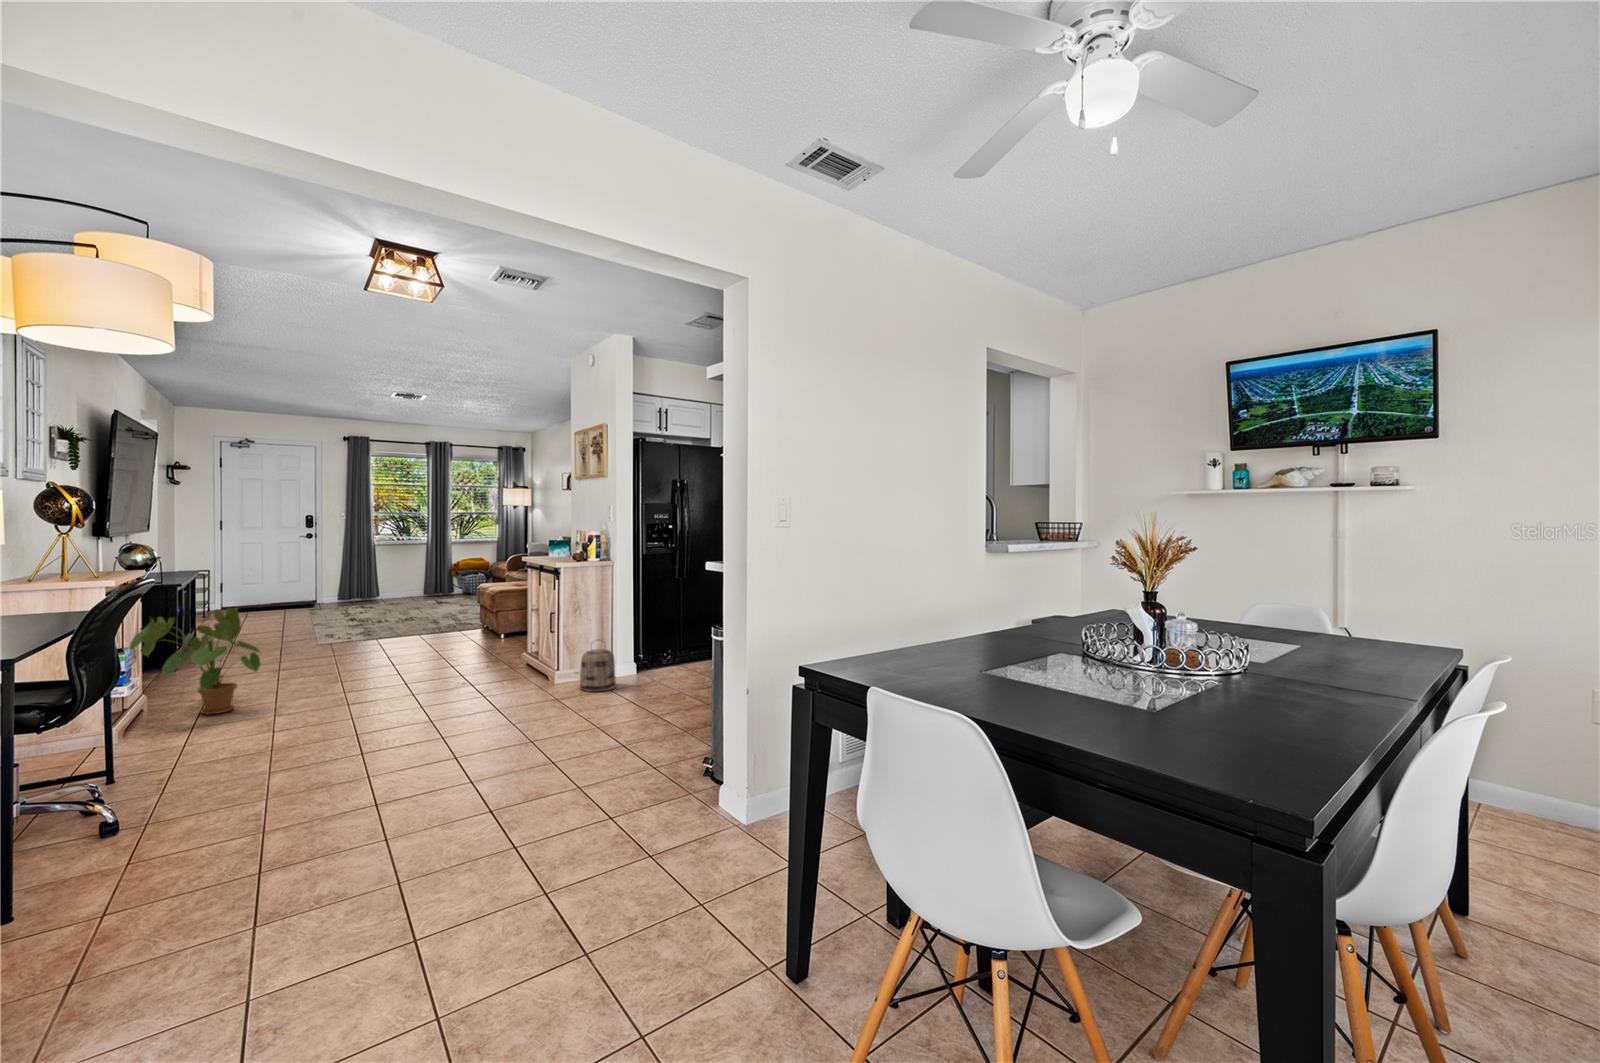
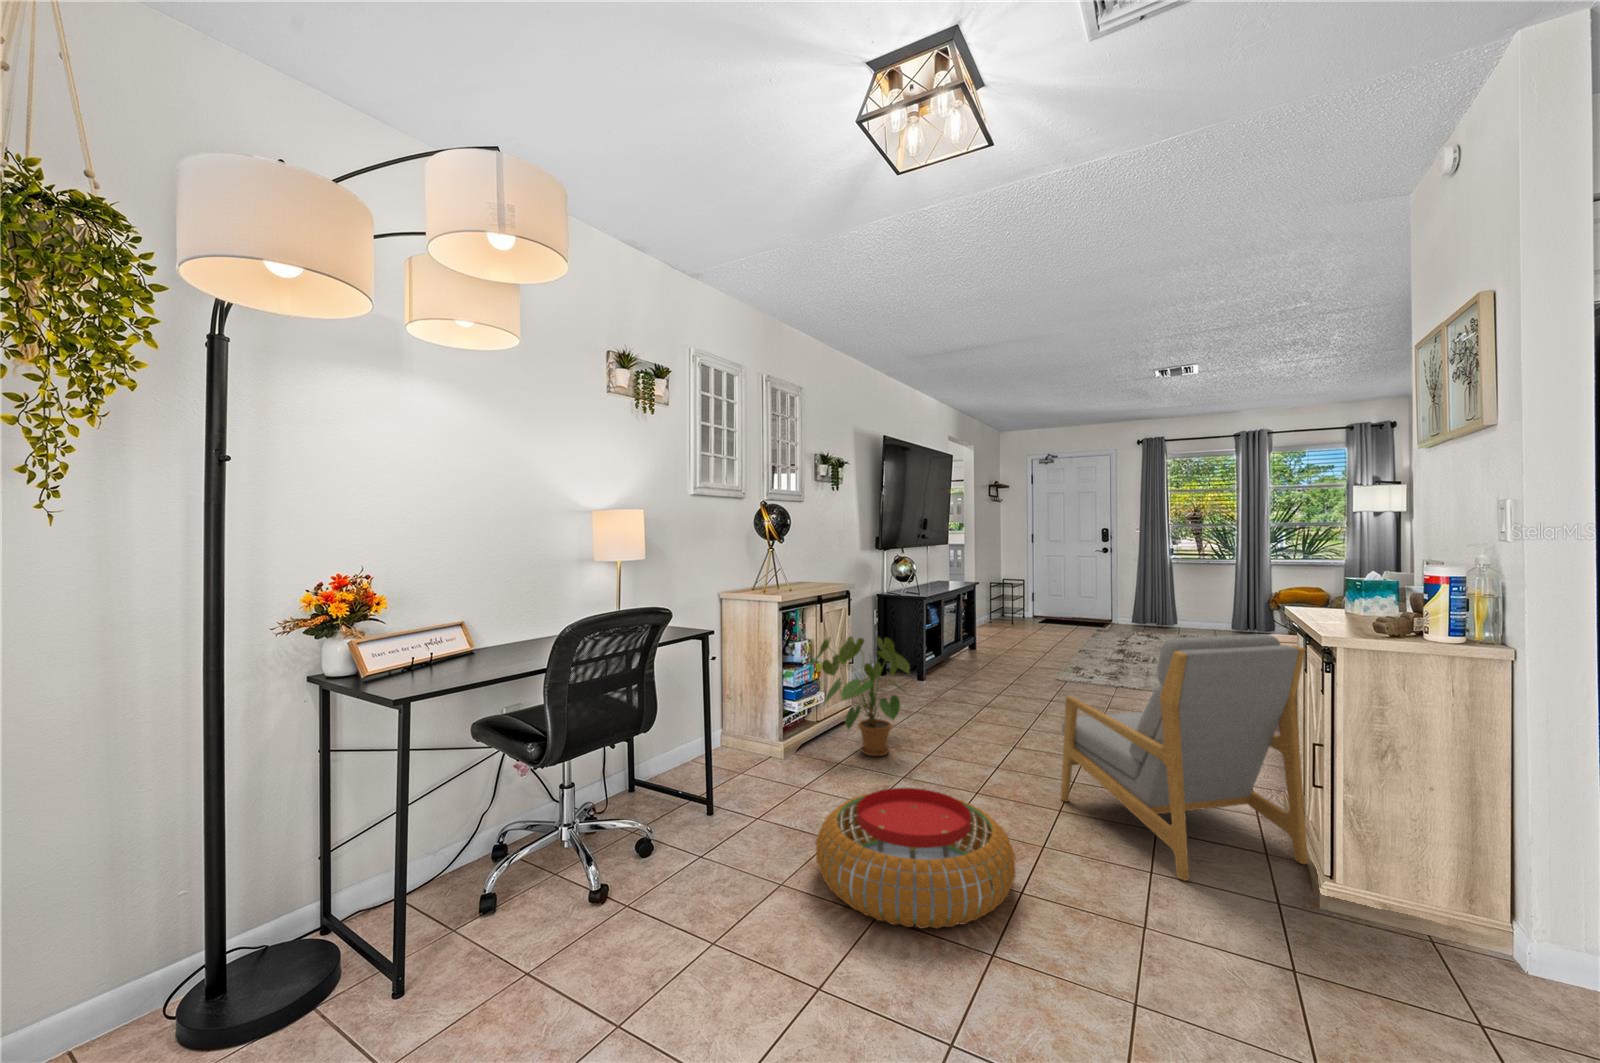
armchair: none [404,569,542,696] -> present [1061,634,1308,880]
basket: present [580,649,616,692] -> none [1383,843,1509,998]
pouf: none [280,686,432,758] -> present [816,788,1016,928]

